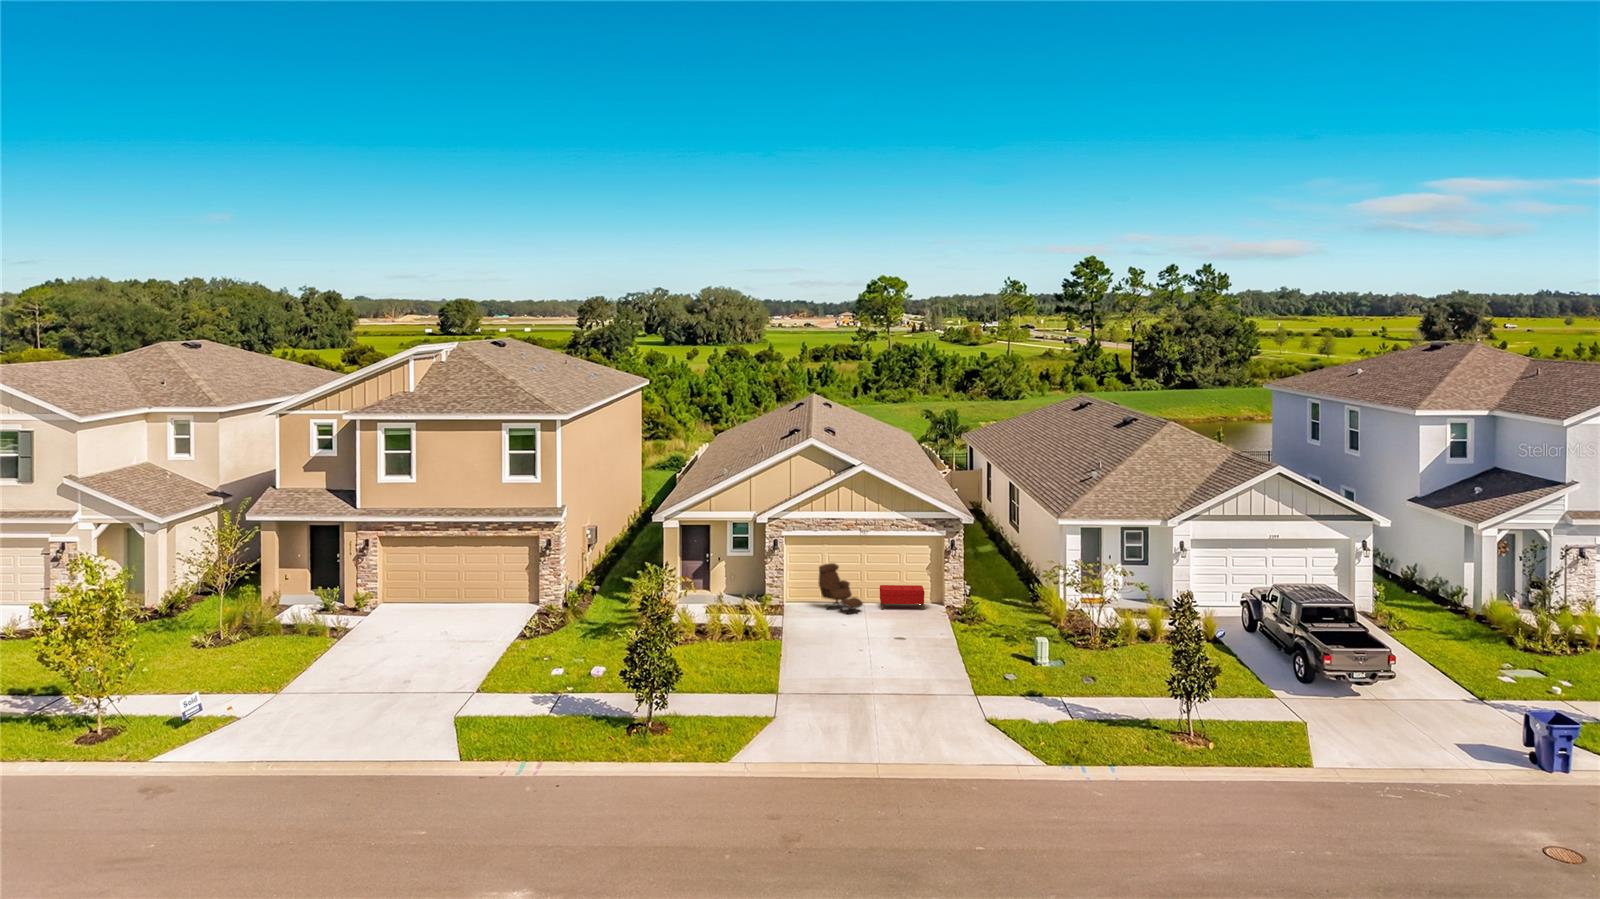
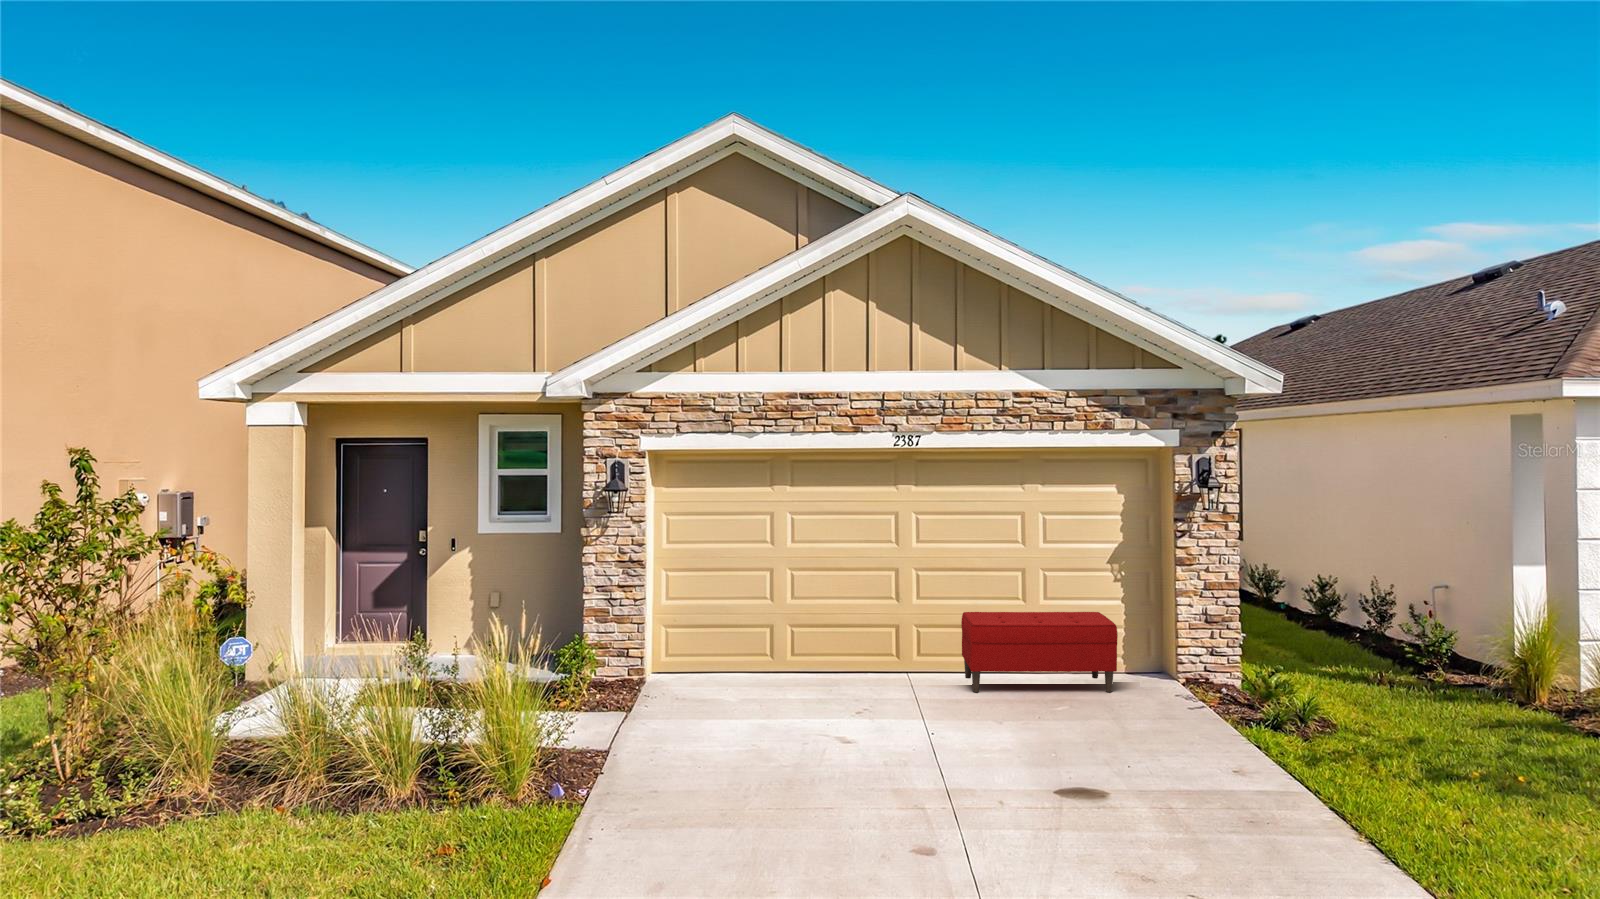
lounge chair: present [819,563,863,611] -> none [760,543,912,708]

